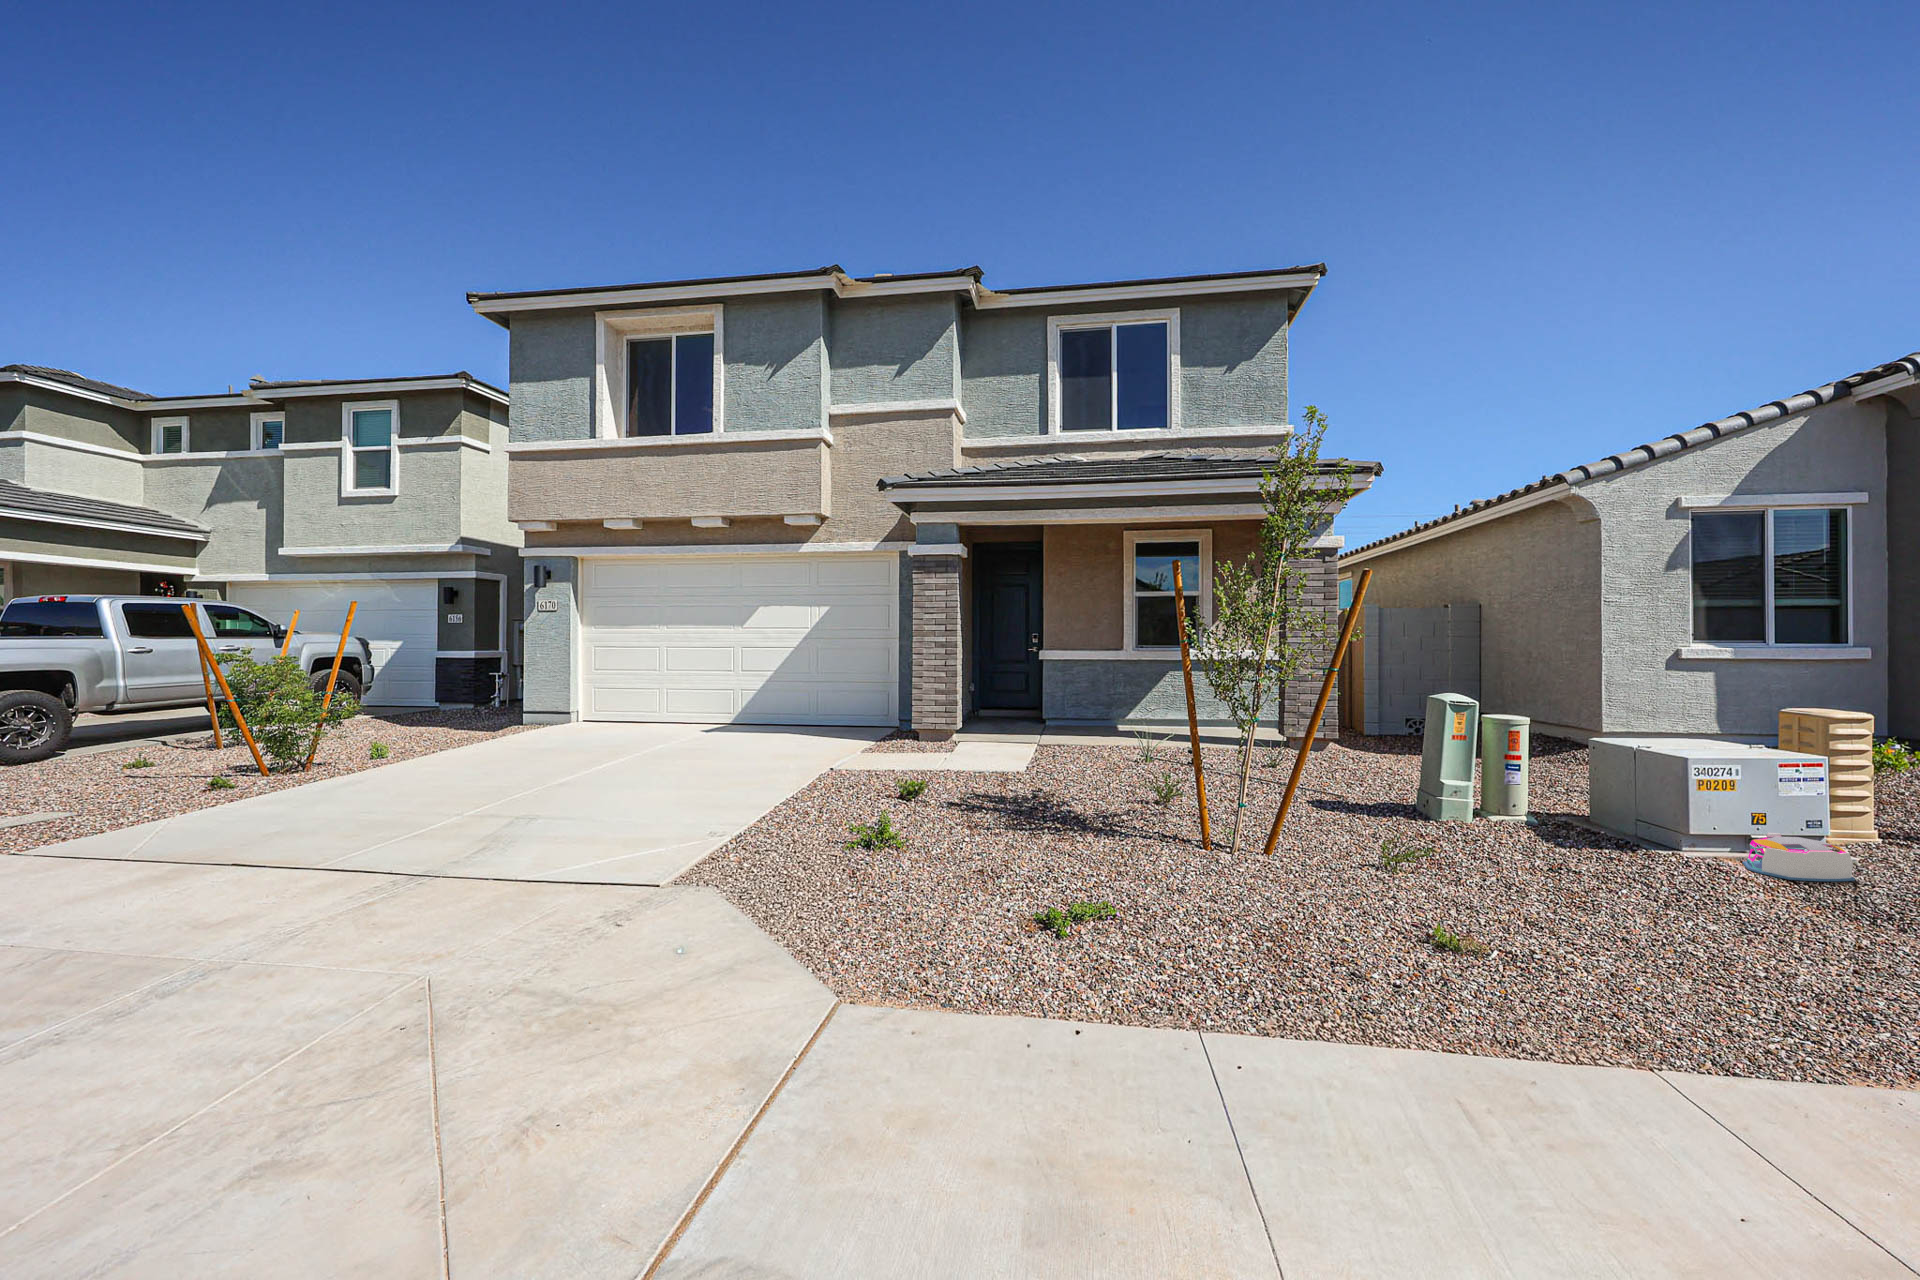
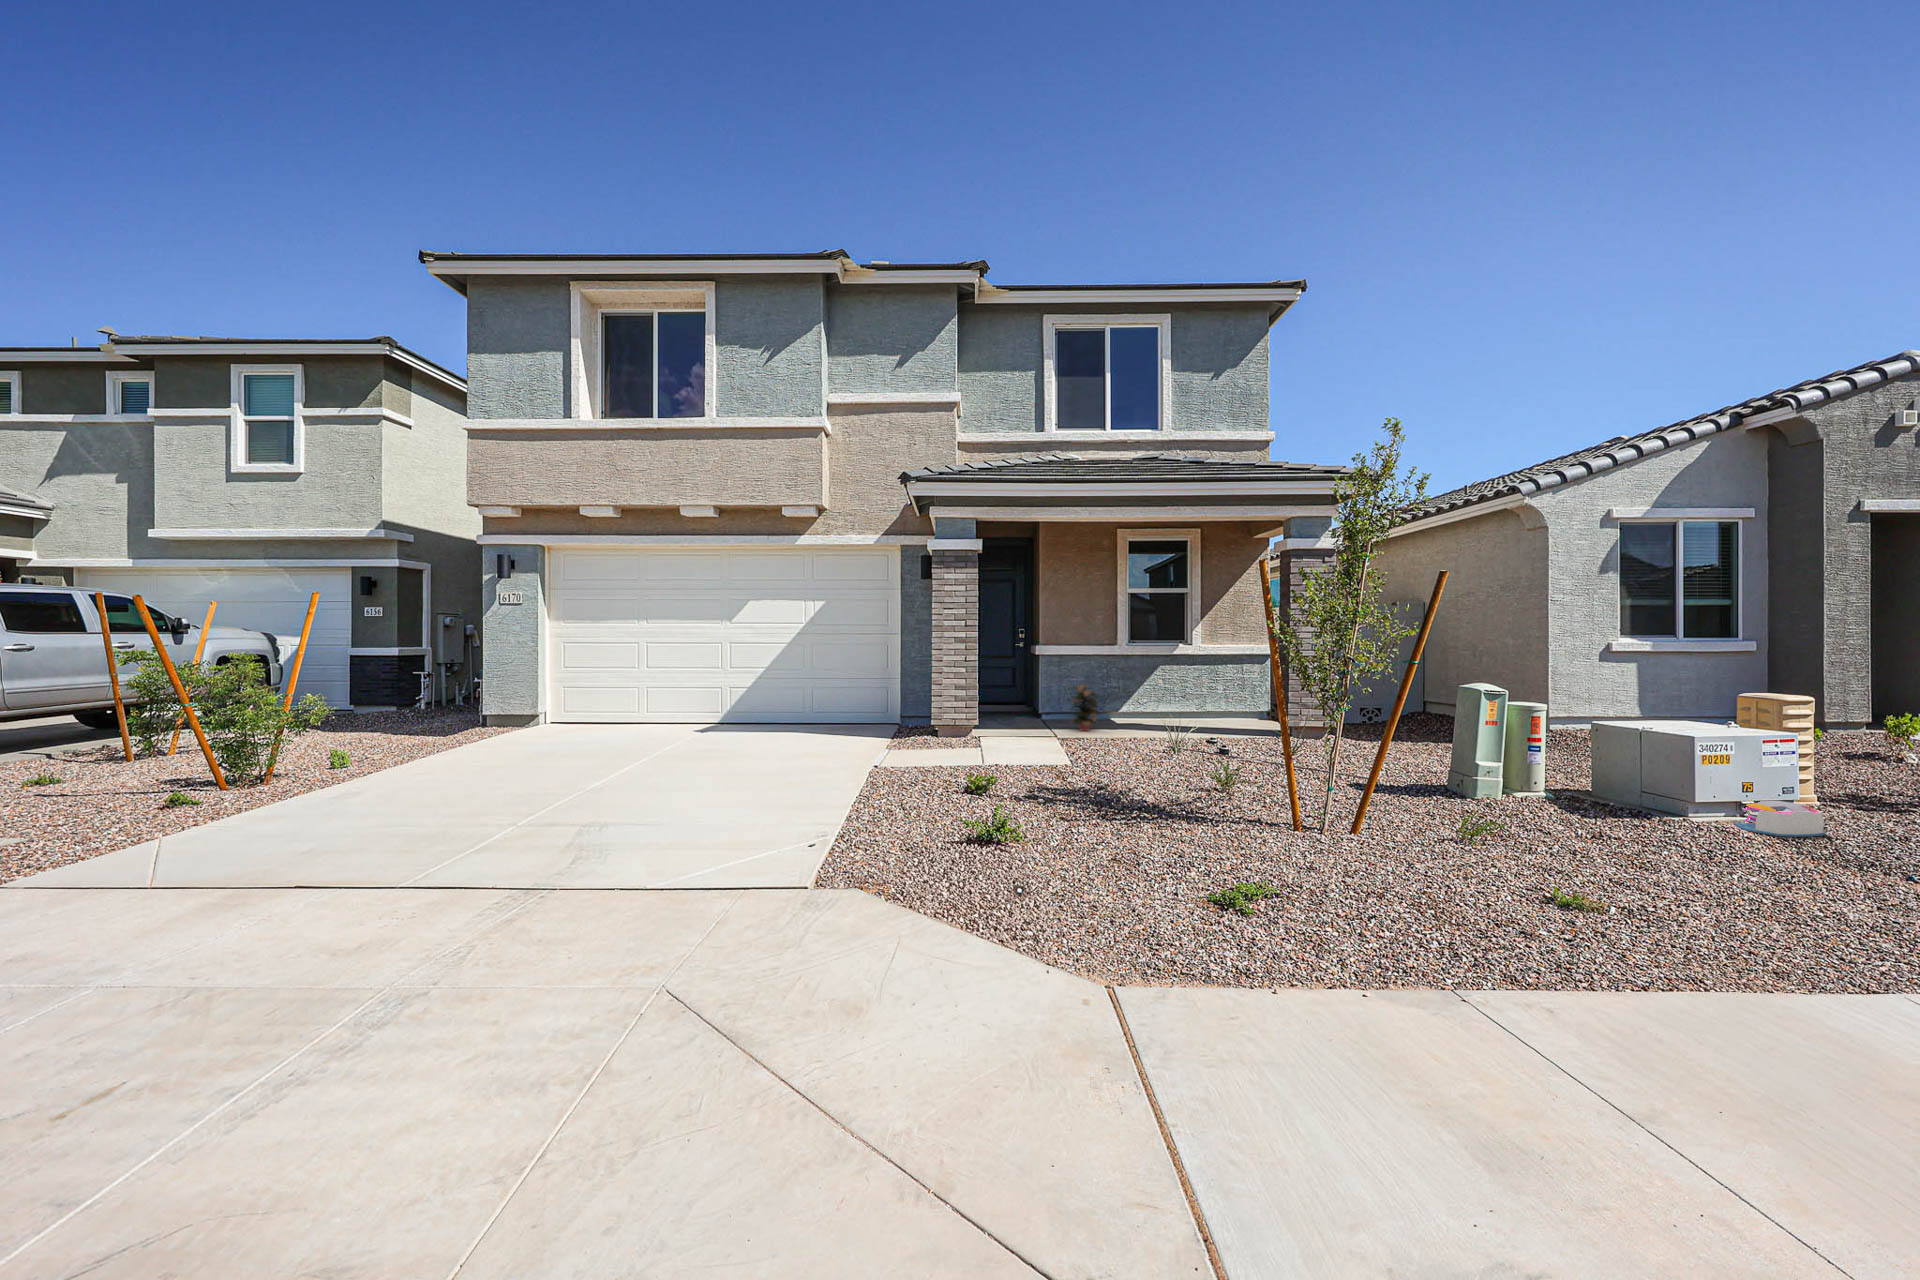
decorative plant: none [1062,691,1097,738] -> present [1072,685,1098,731]

